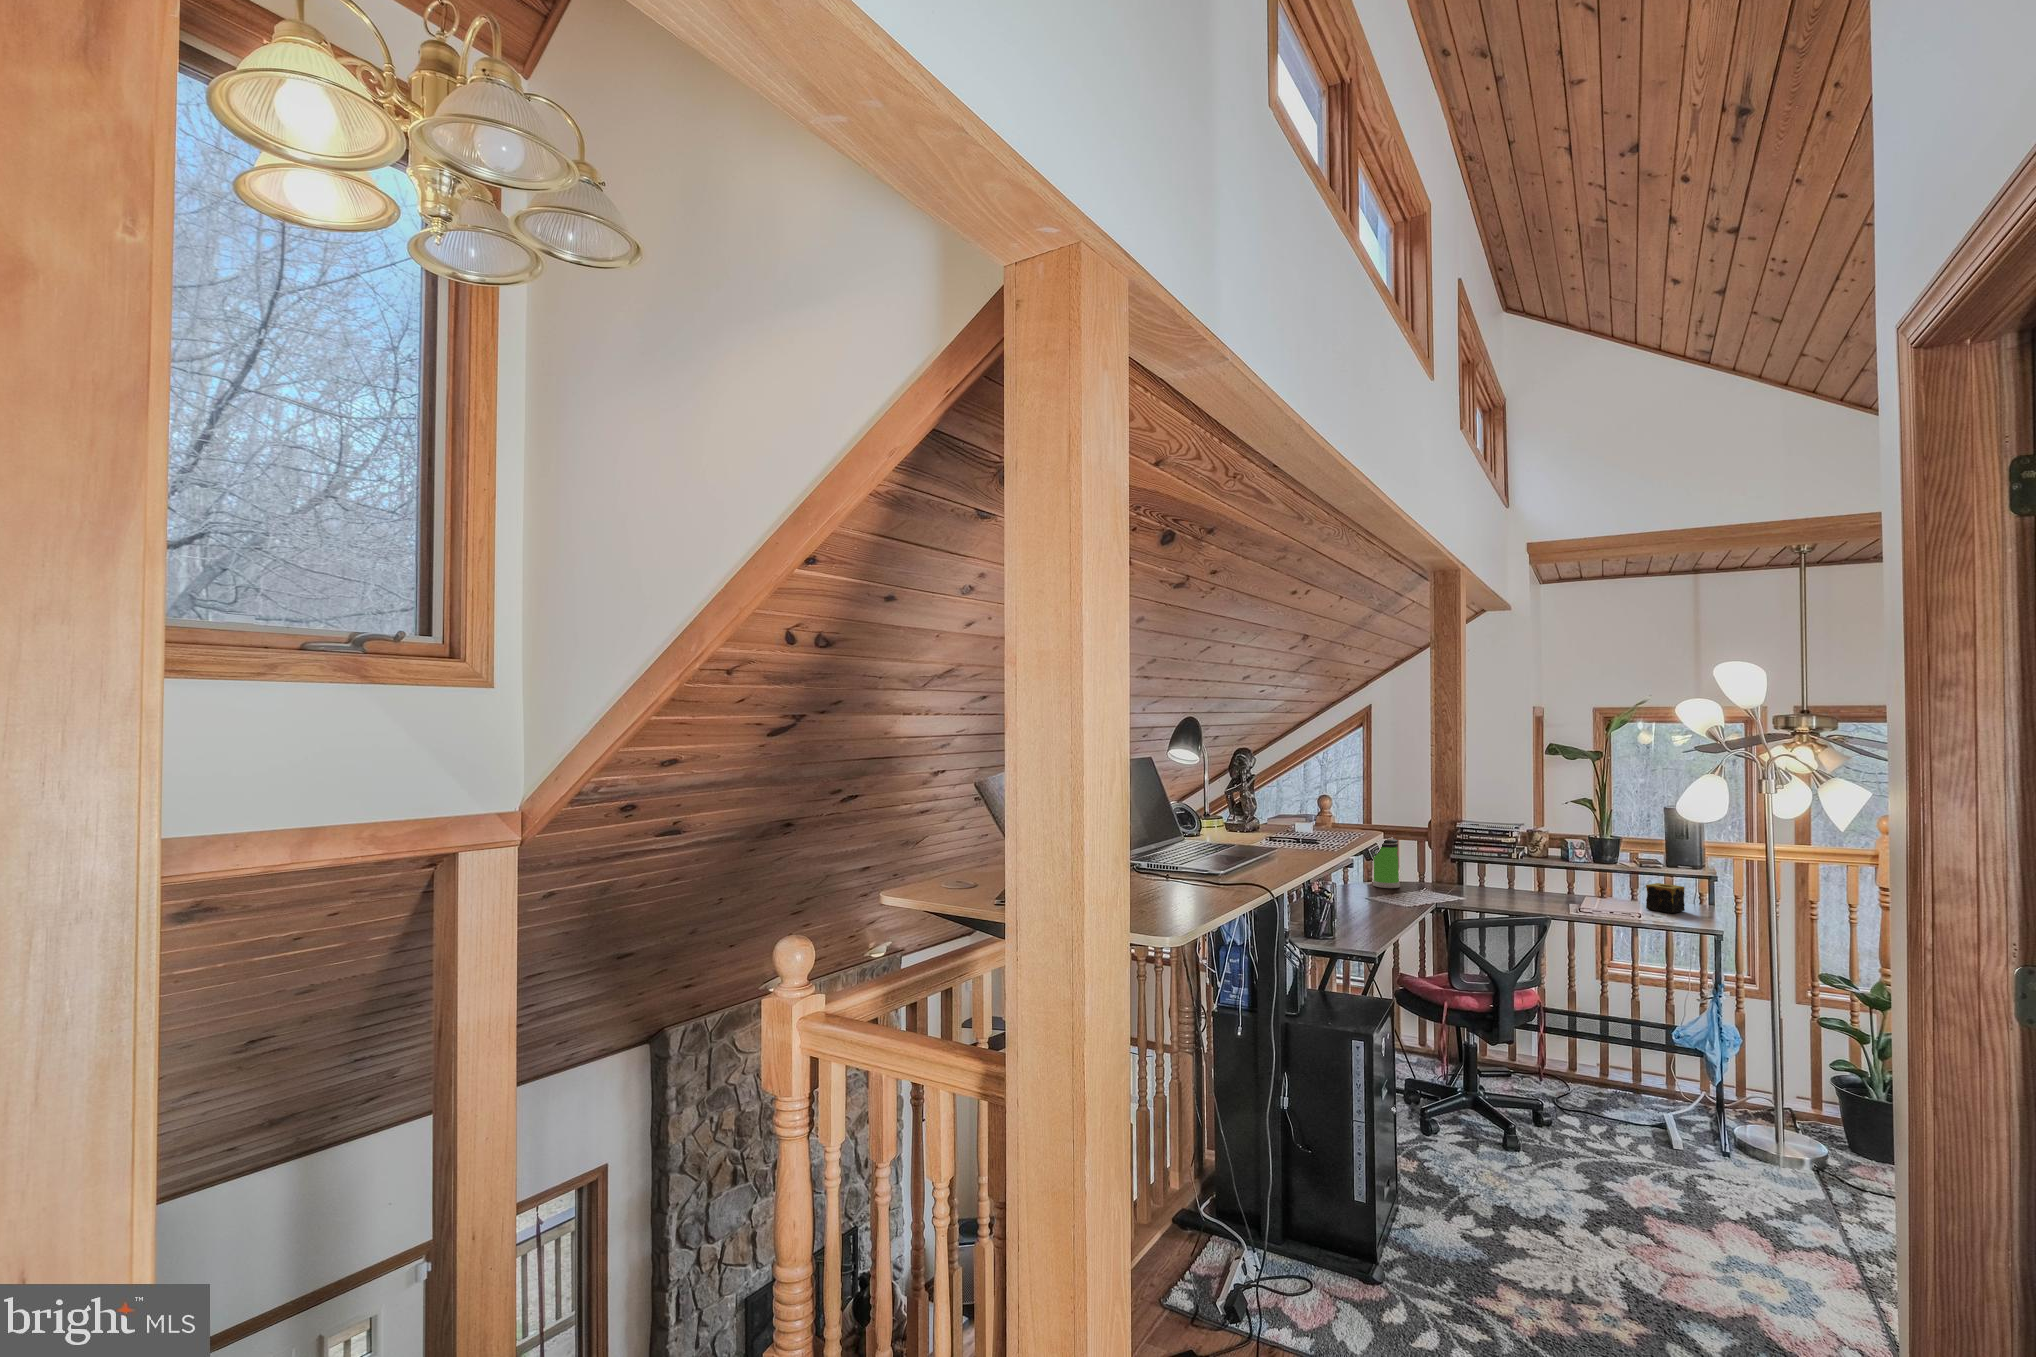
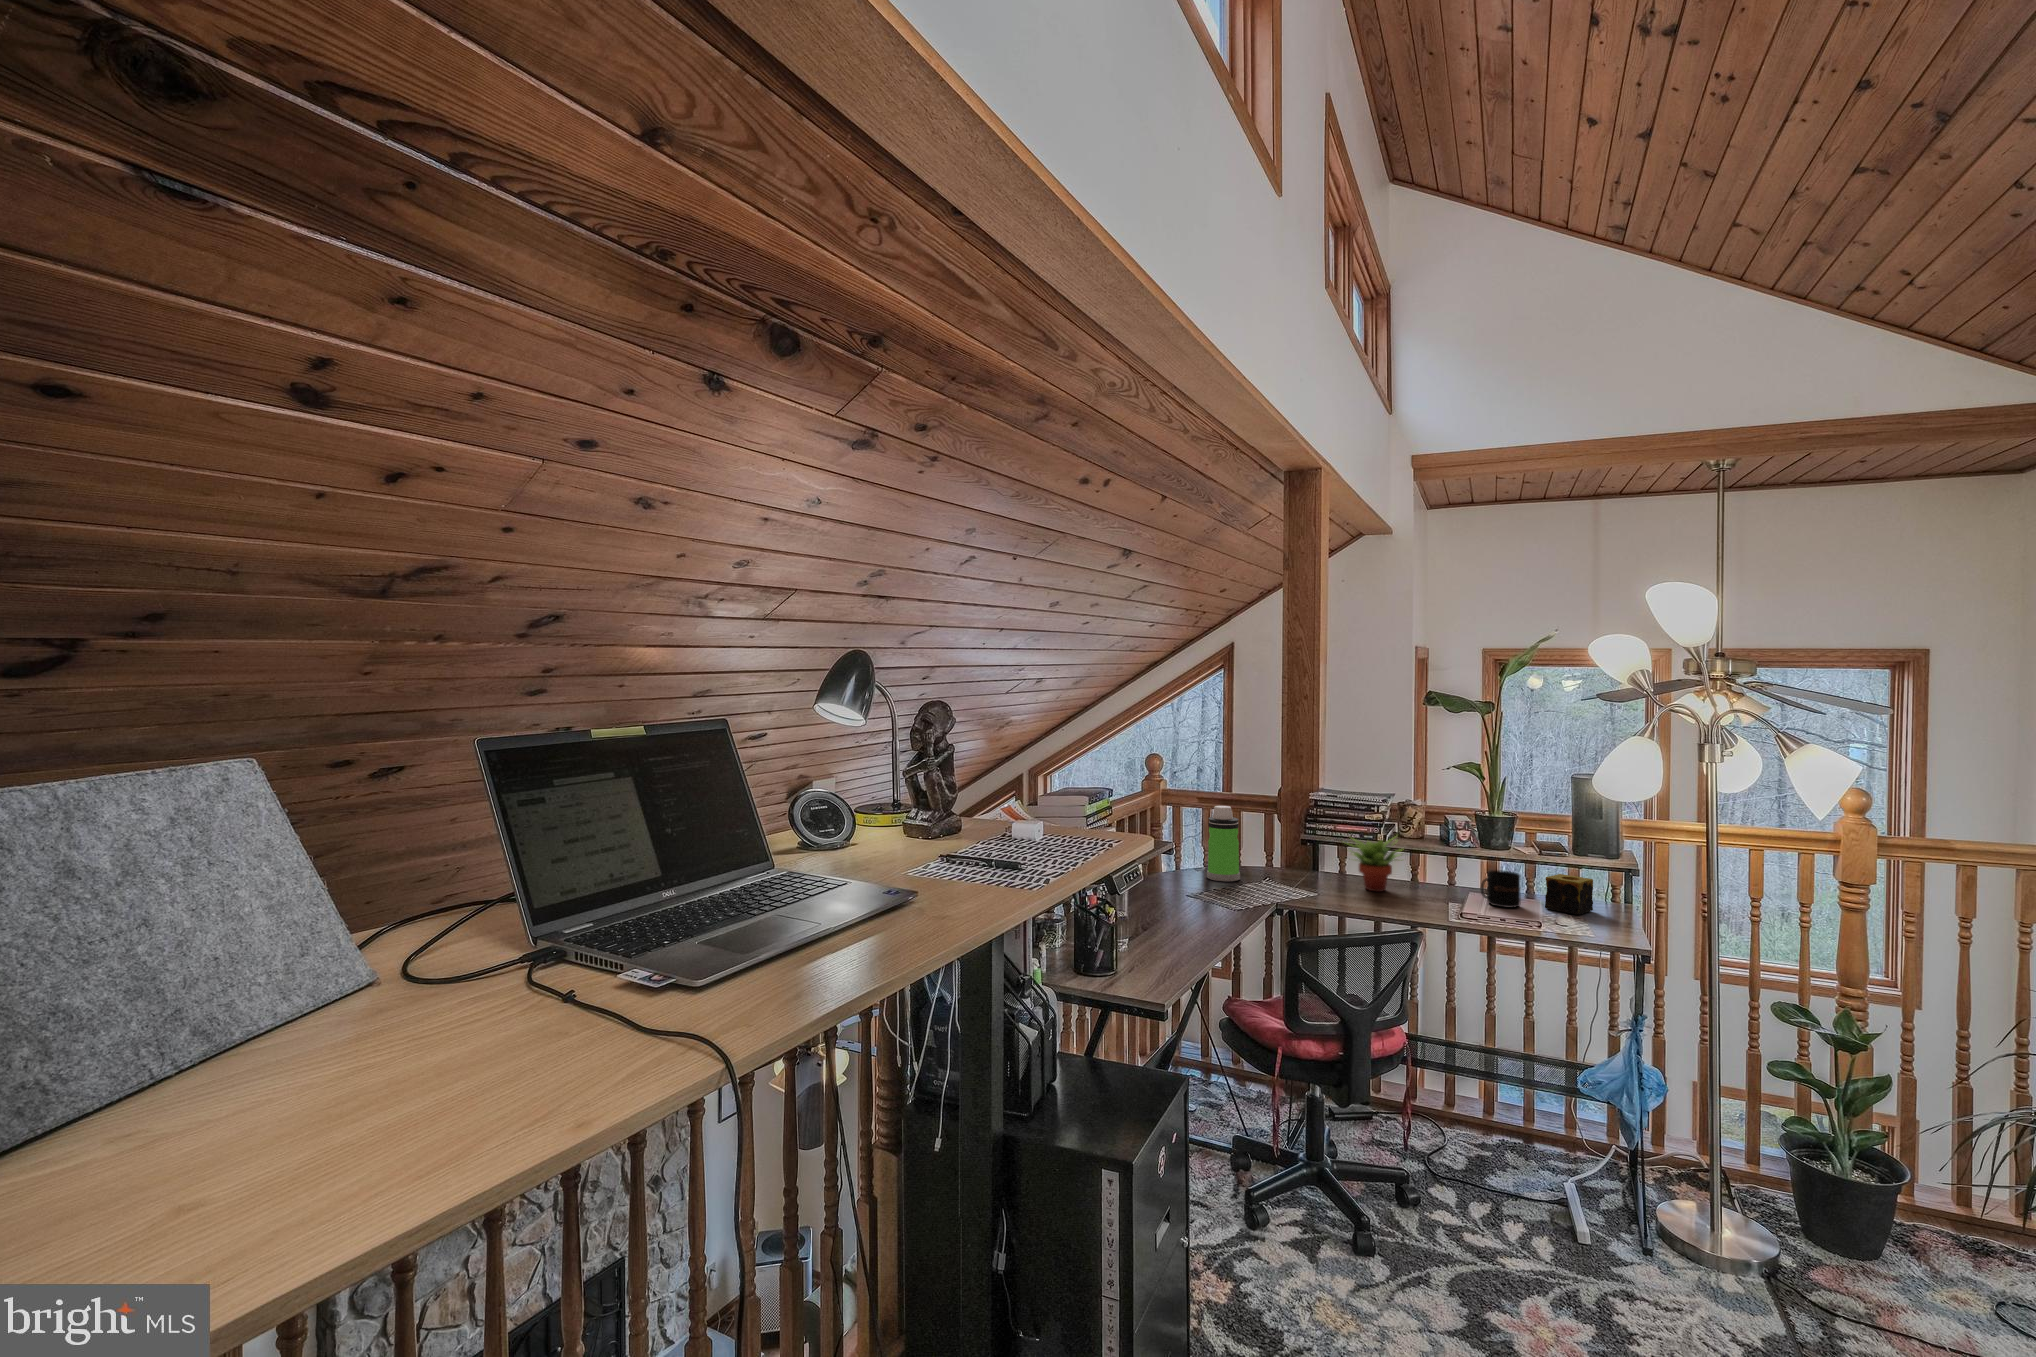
succulent plant: none [1481,852,1533,896] -> present [1351,838,1404,892]
mug: none [1594,880,1626,908] -> present [1481,870,1521,908]

